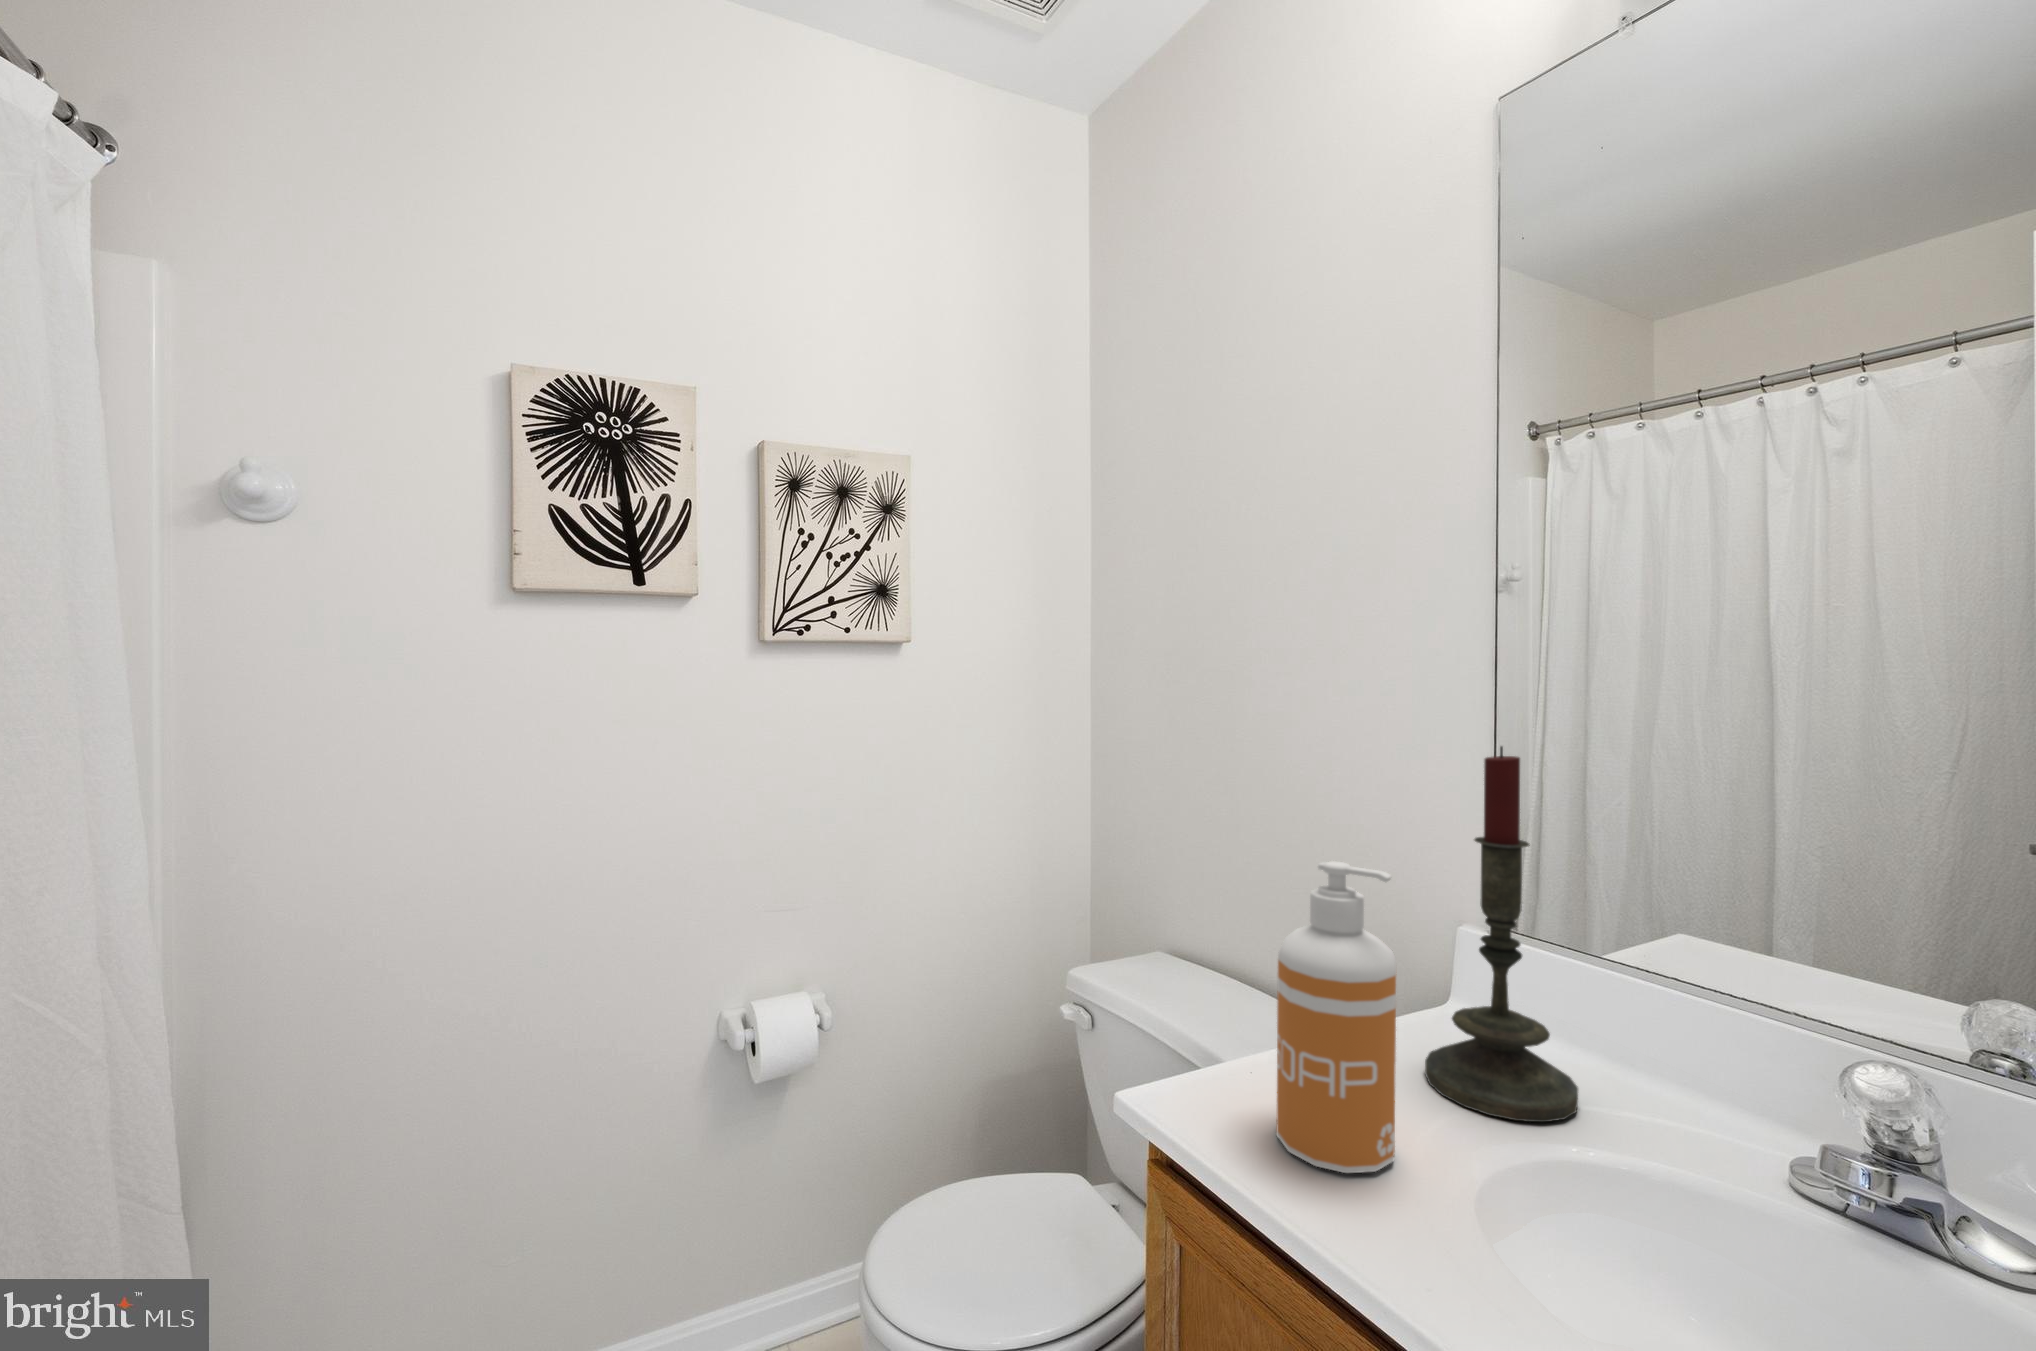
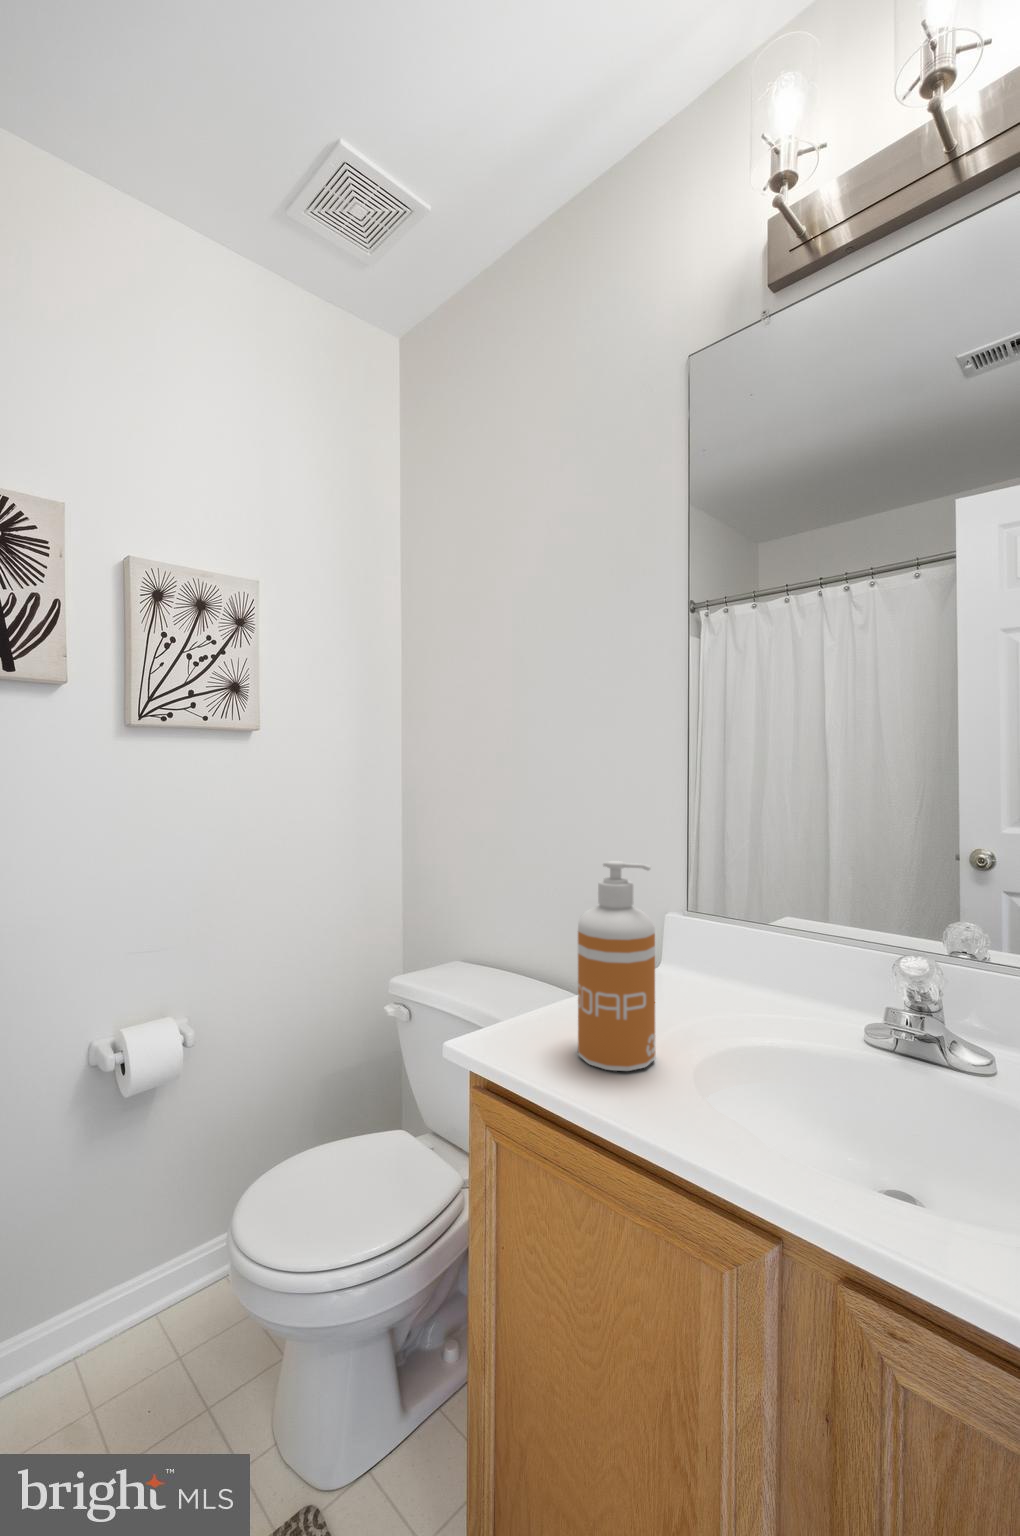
candle: present [1425,746,1578,1122] -> none [659,784,751,1026]

